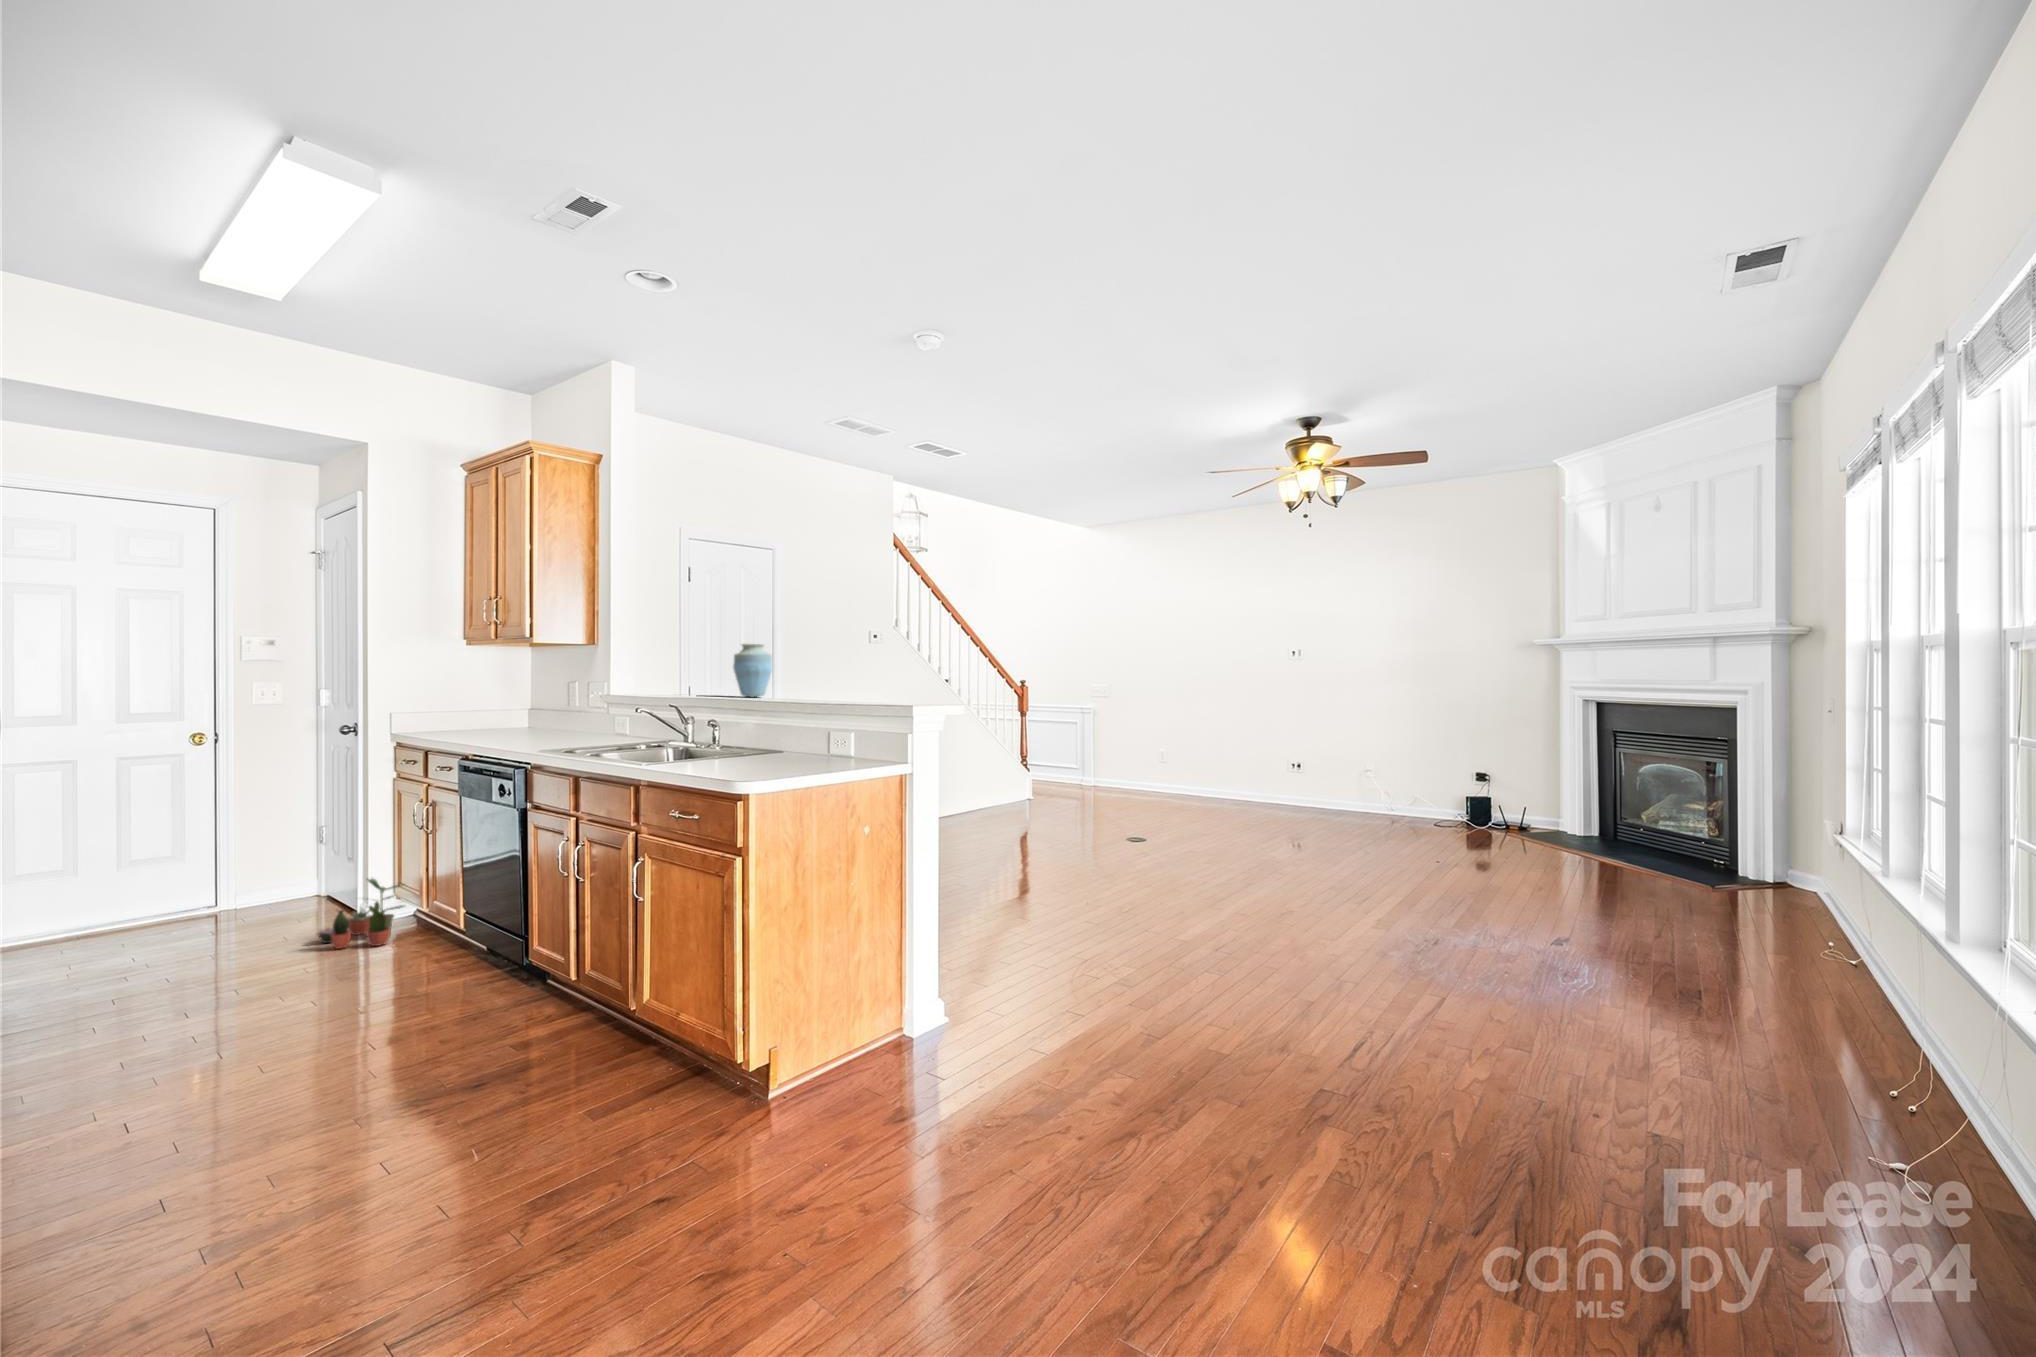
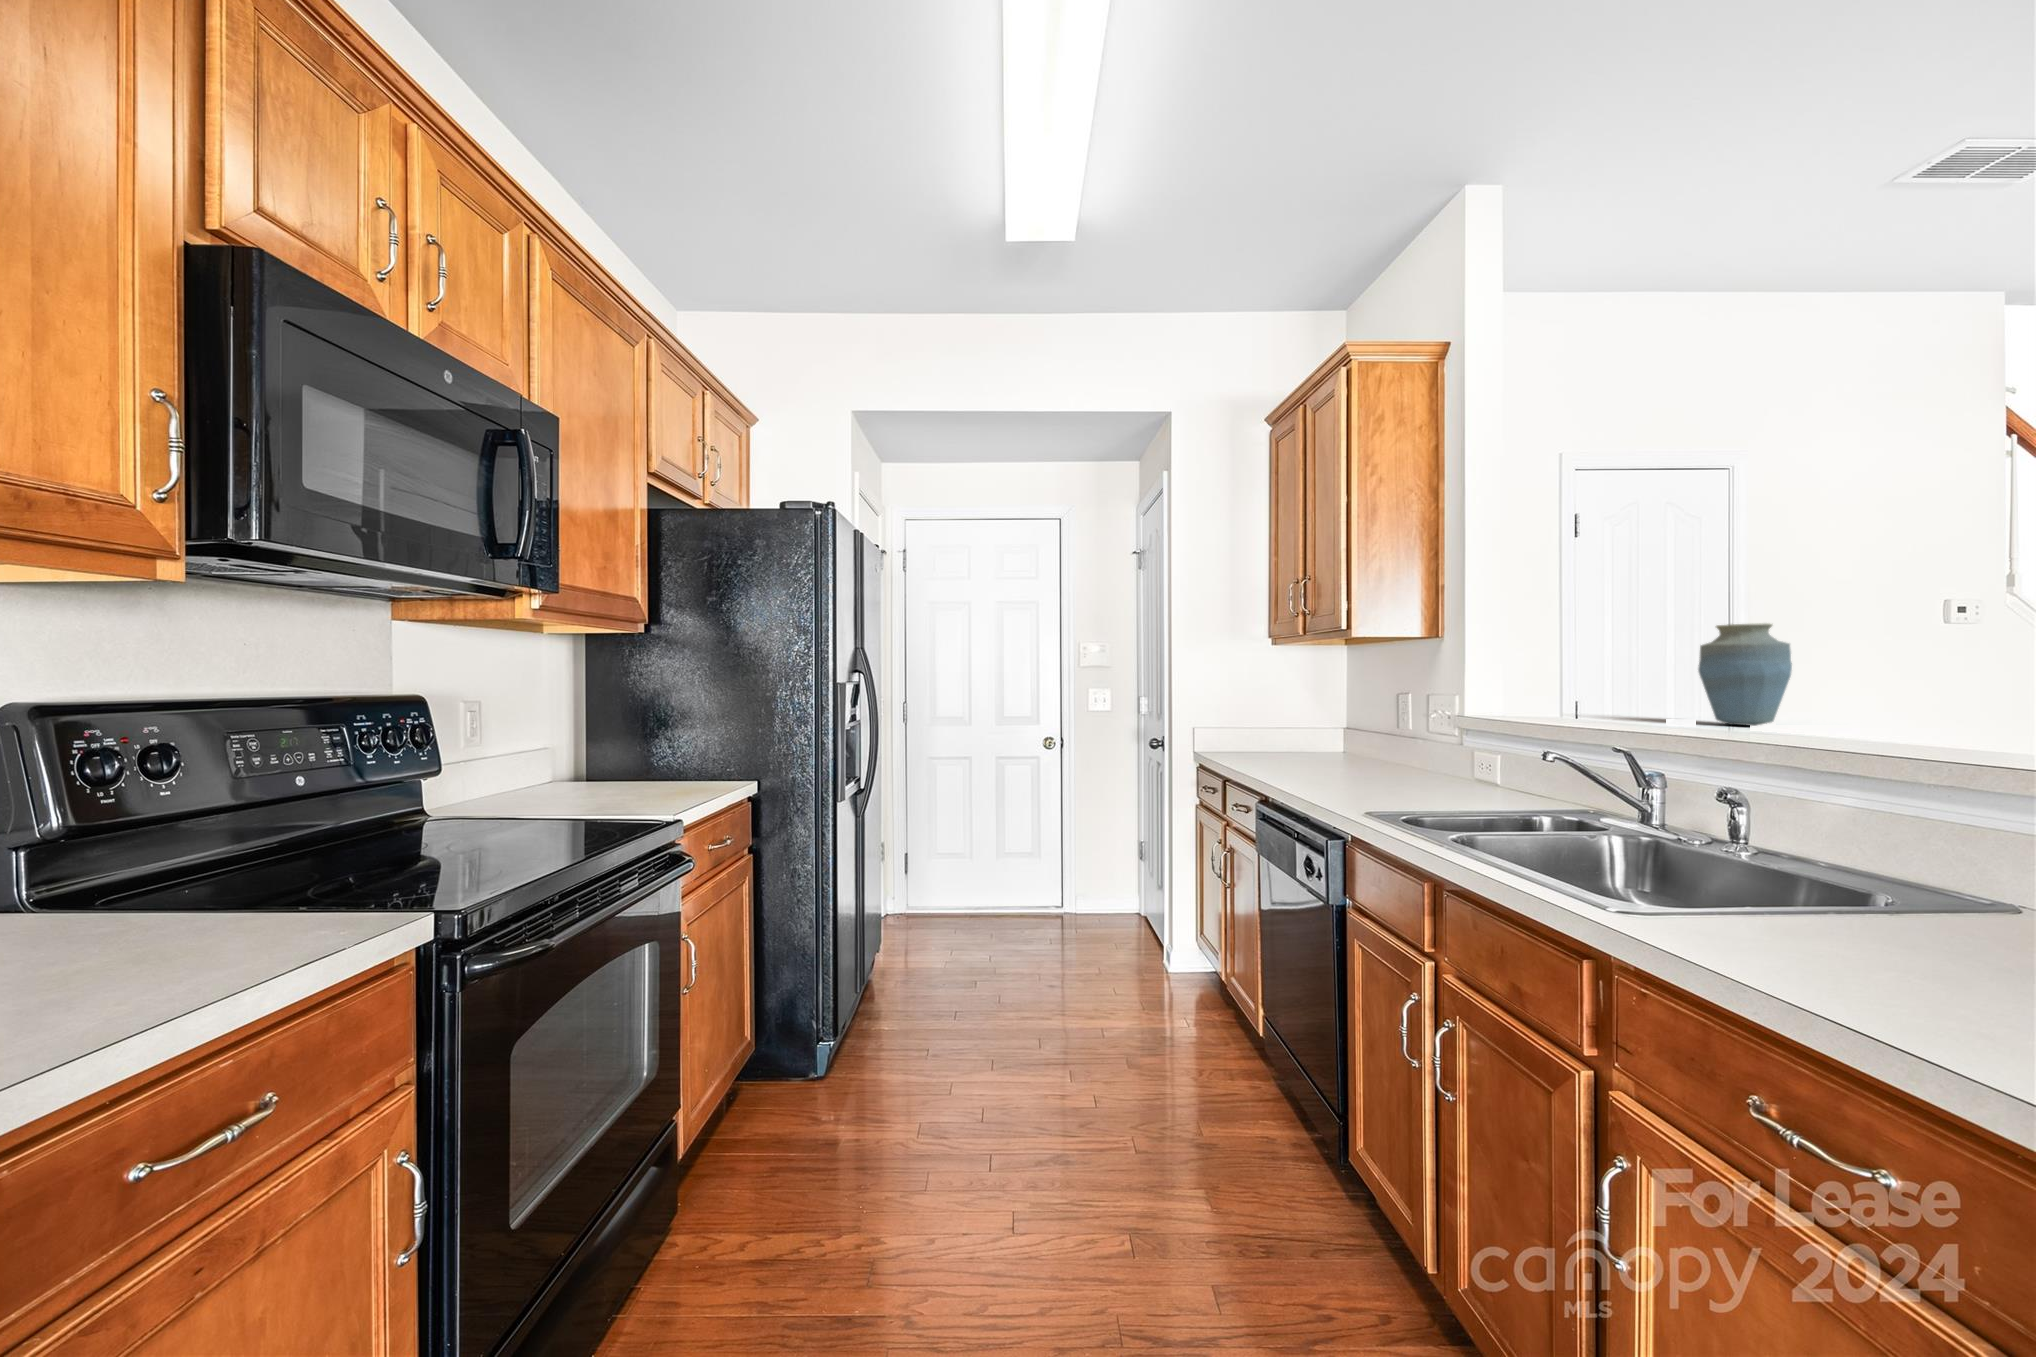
potted plant: present [317,878,406,949] -> none [1119,926,1206,1019]

